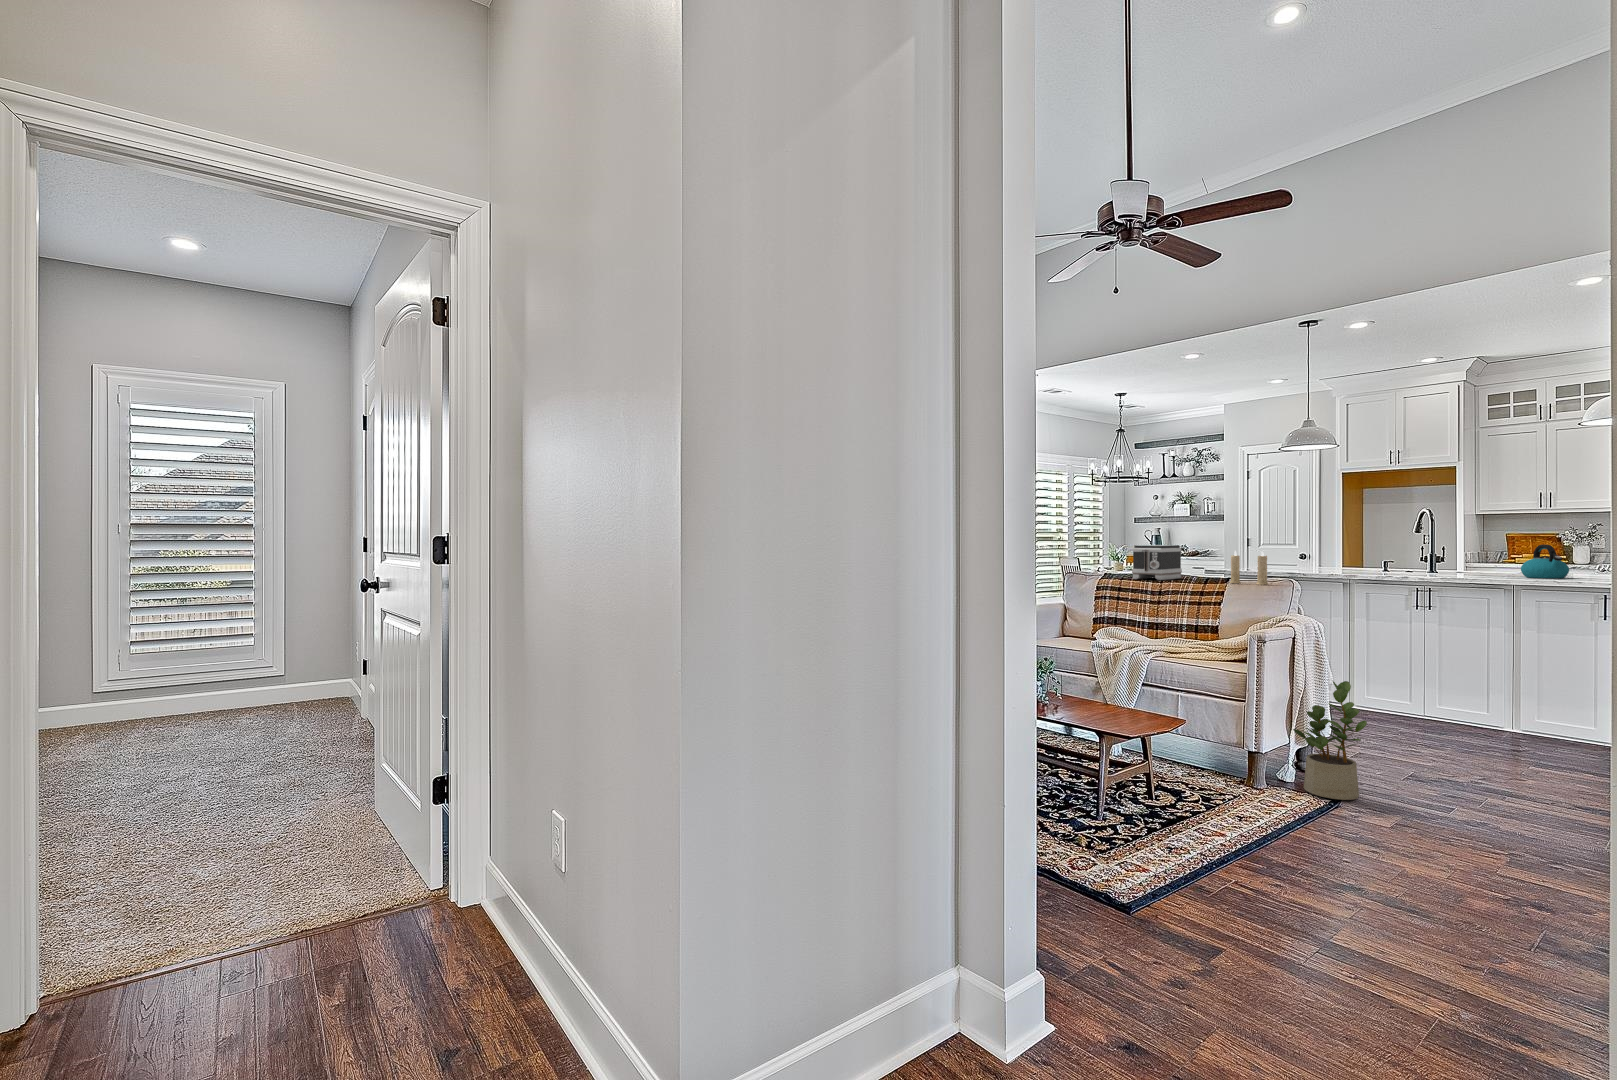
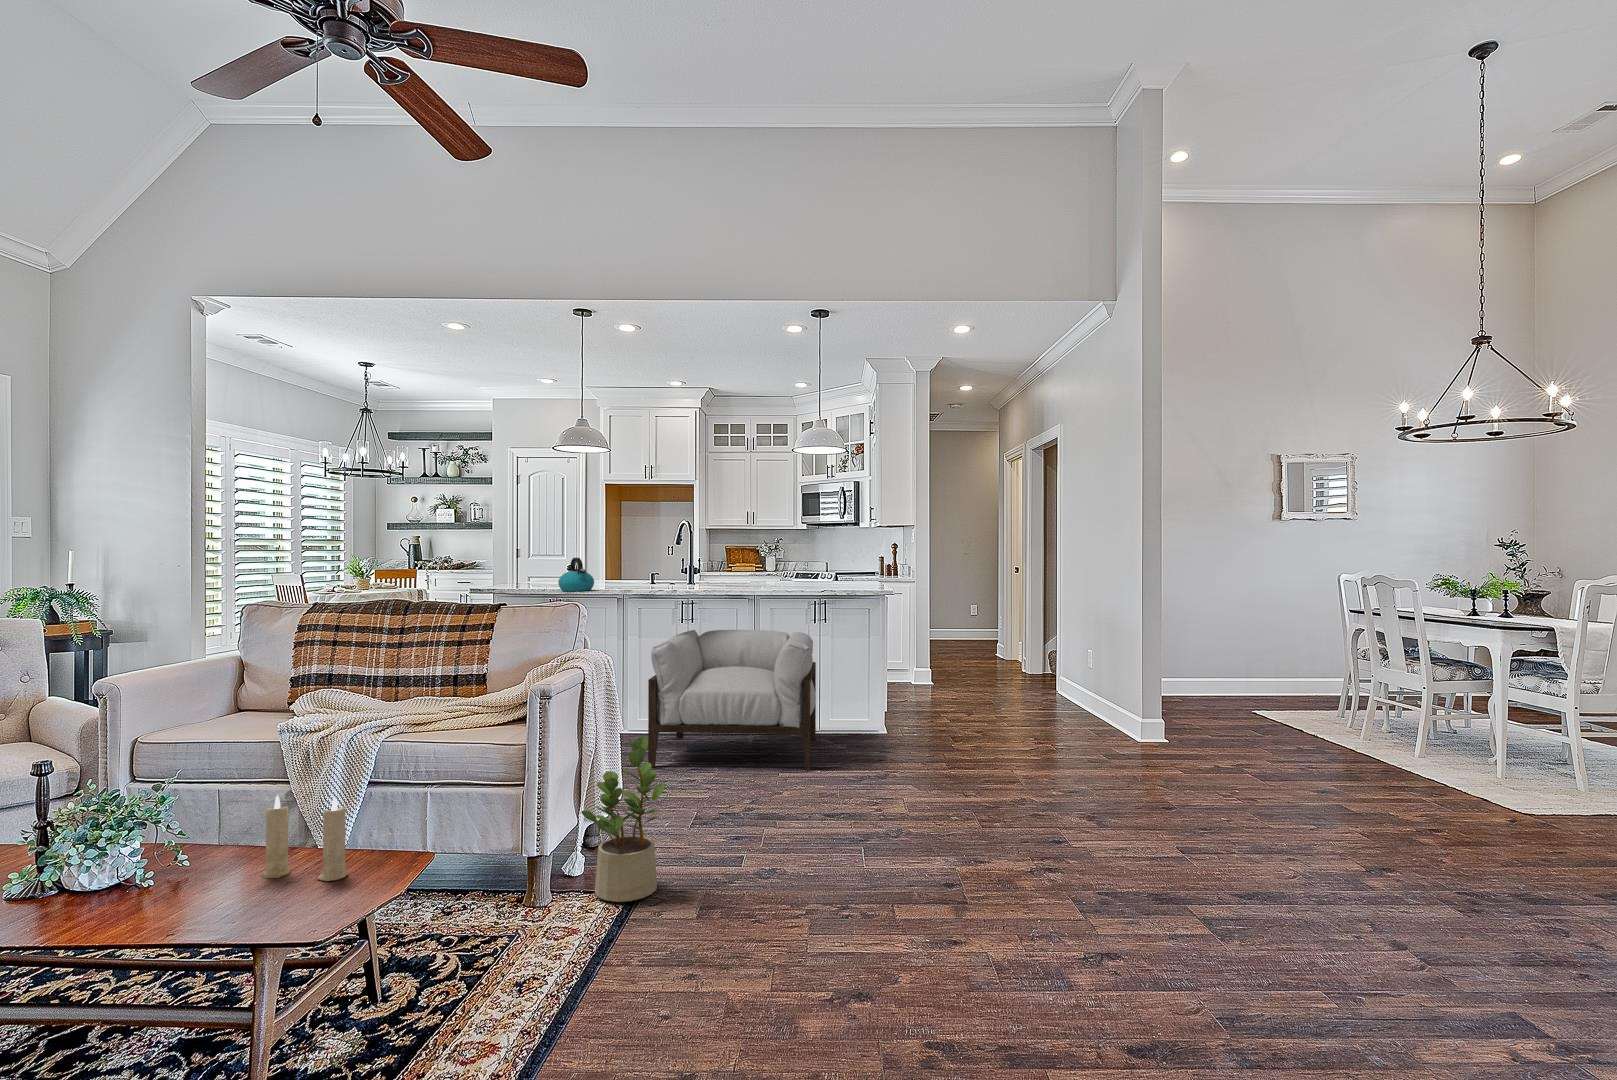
toaster: present [1132,545,1182,580] -> none [362,559,437,610]
kettle: present [1521,545,1569,578] -> present [558,558,594,591]
candle: present [1230,551,1268,585] -> present [261,796,348,881]
armchair: none [1368,614,1587,761] -> present [648,630,816,771]

